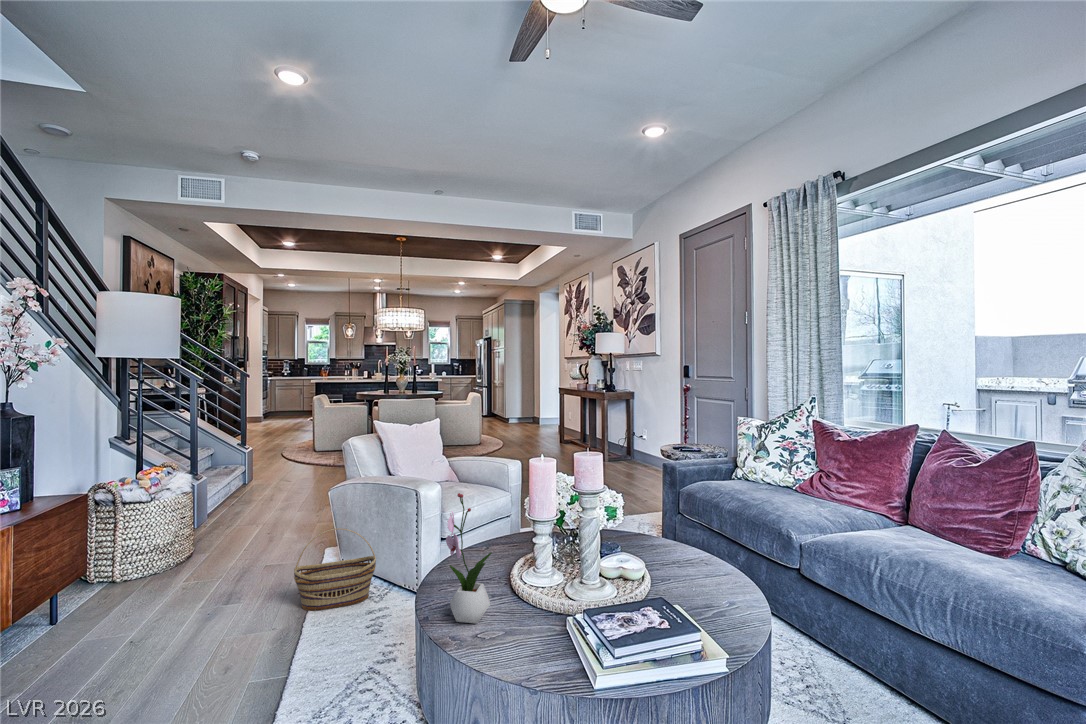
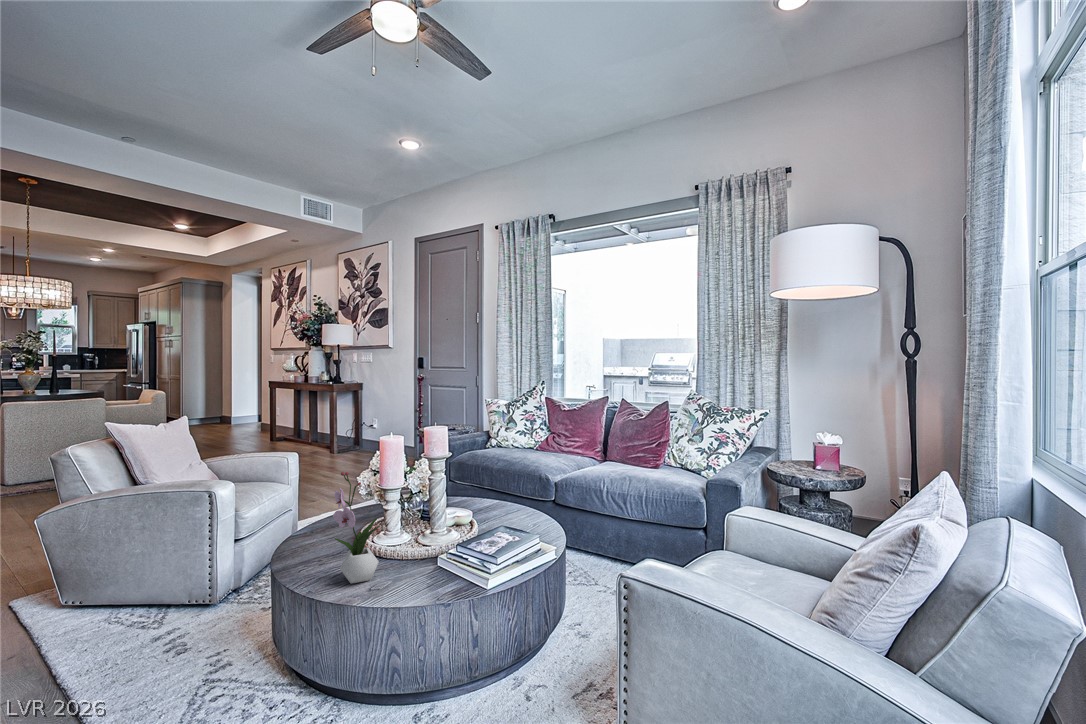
basket: present [294,528,376,611] -> none [32,553,151,664]

